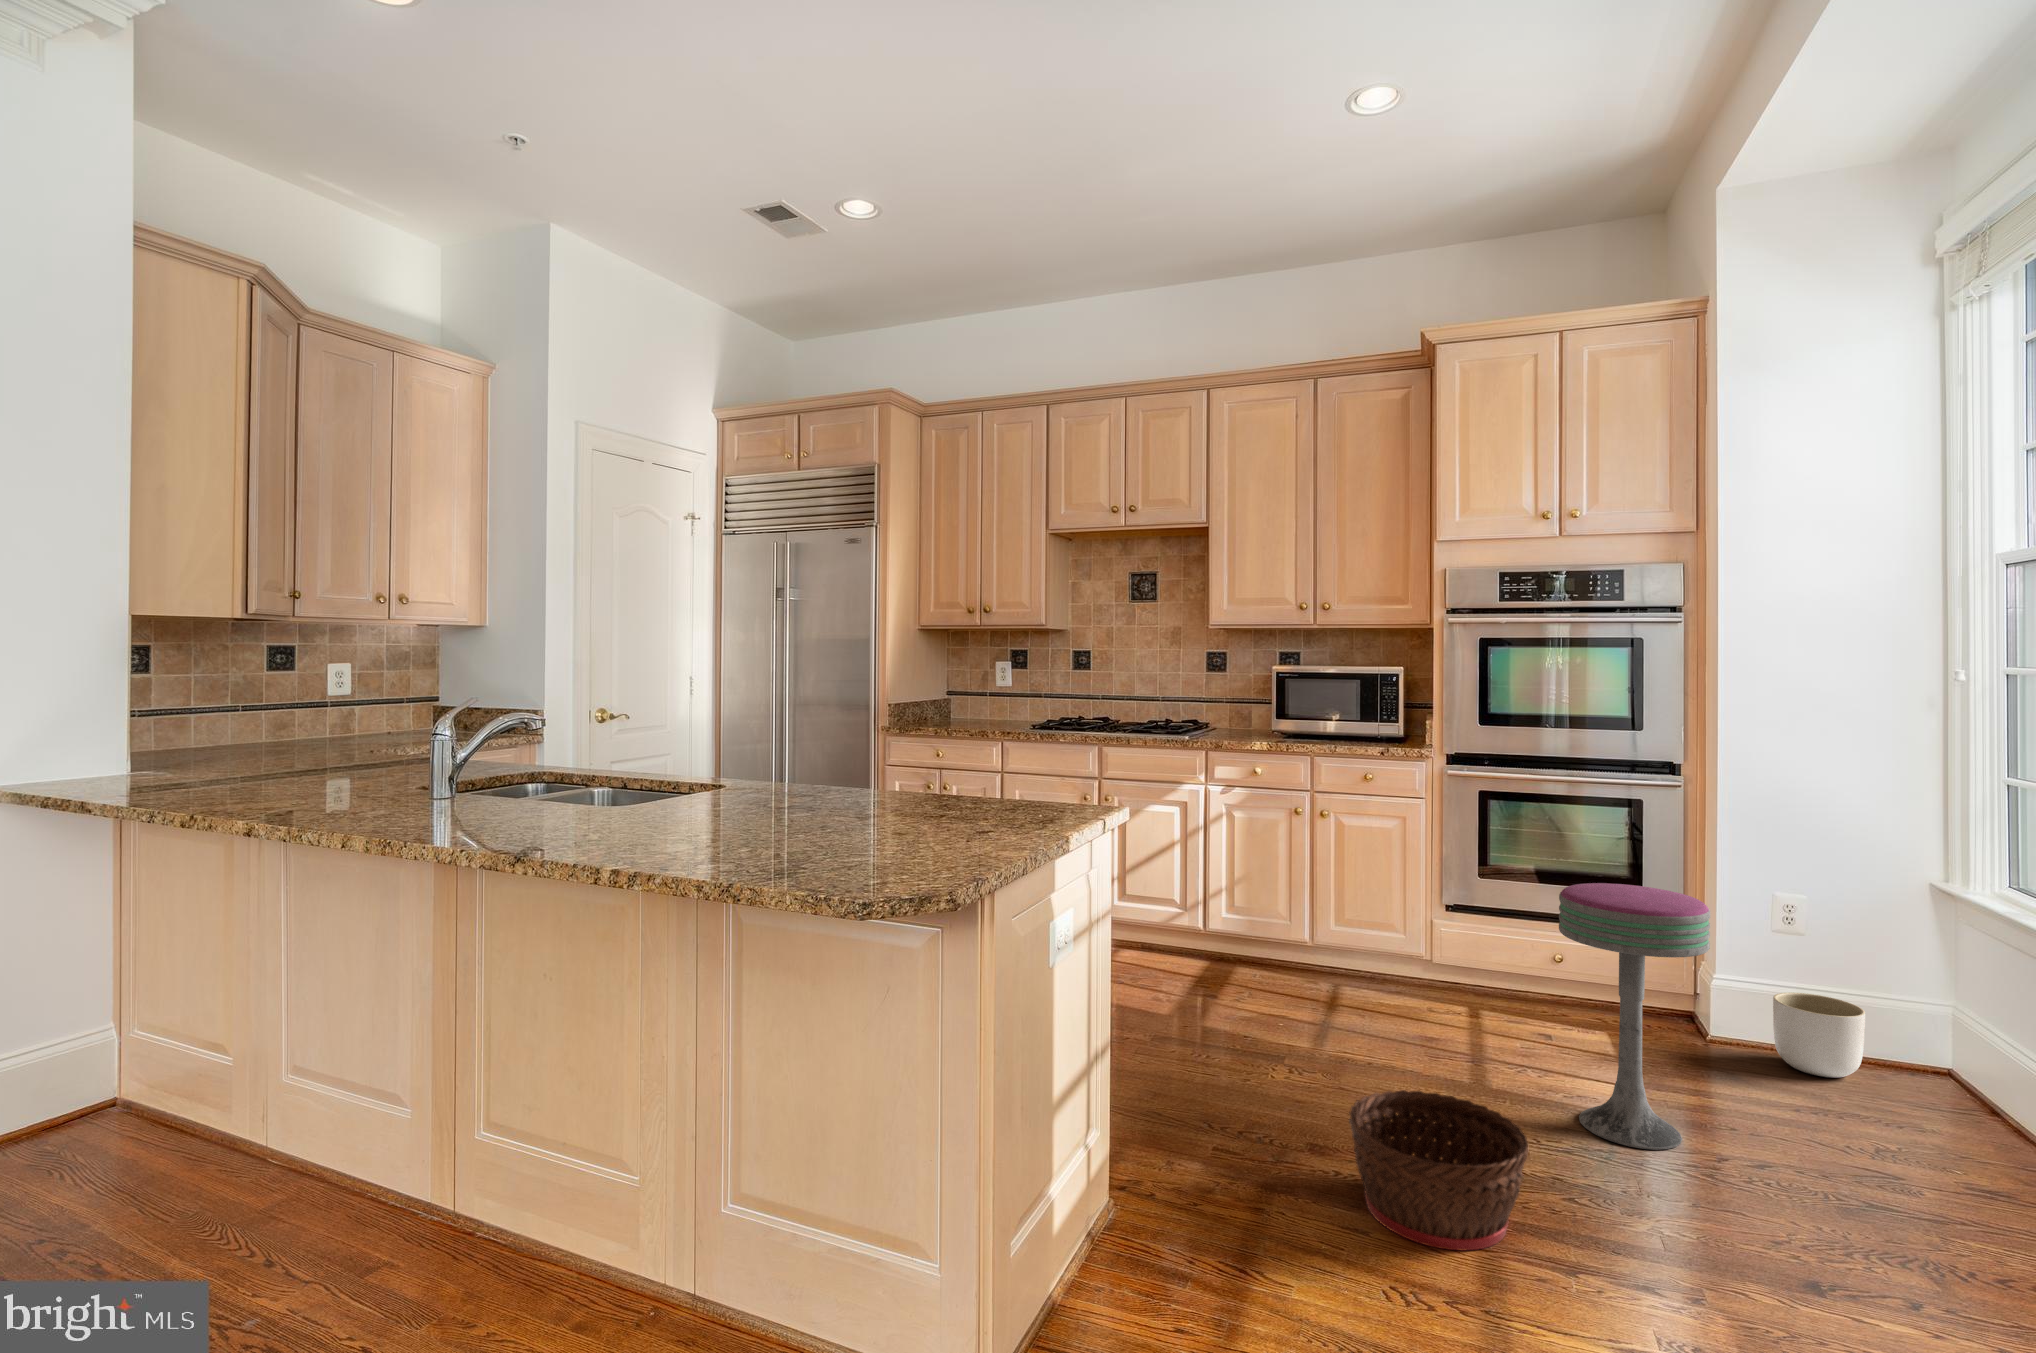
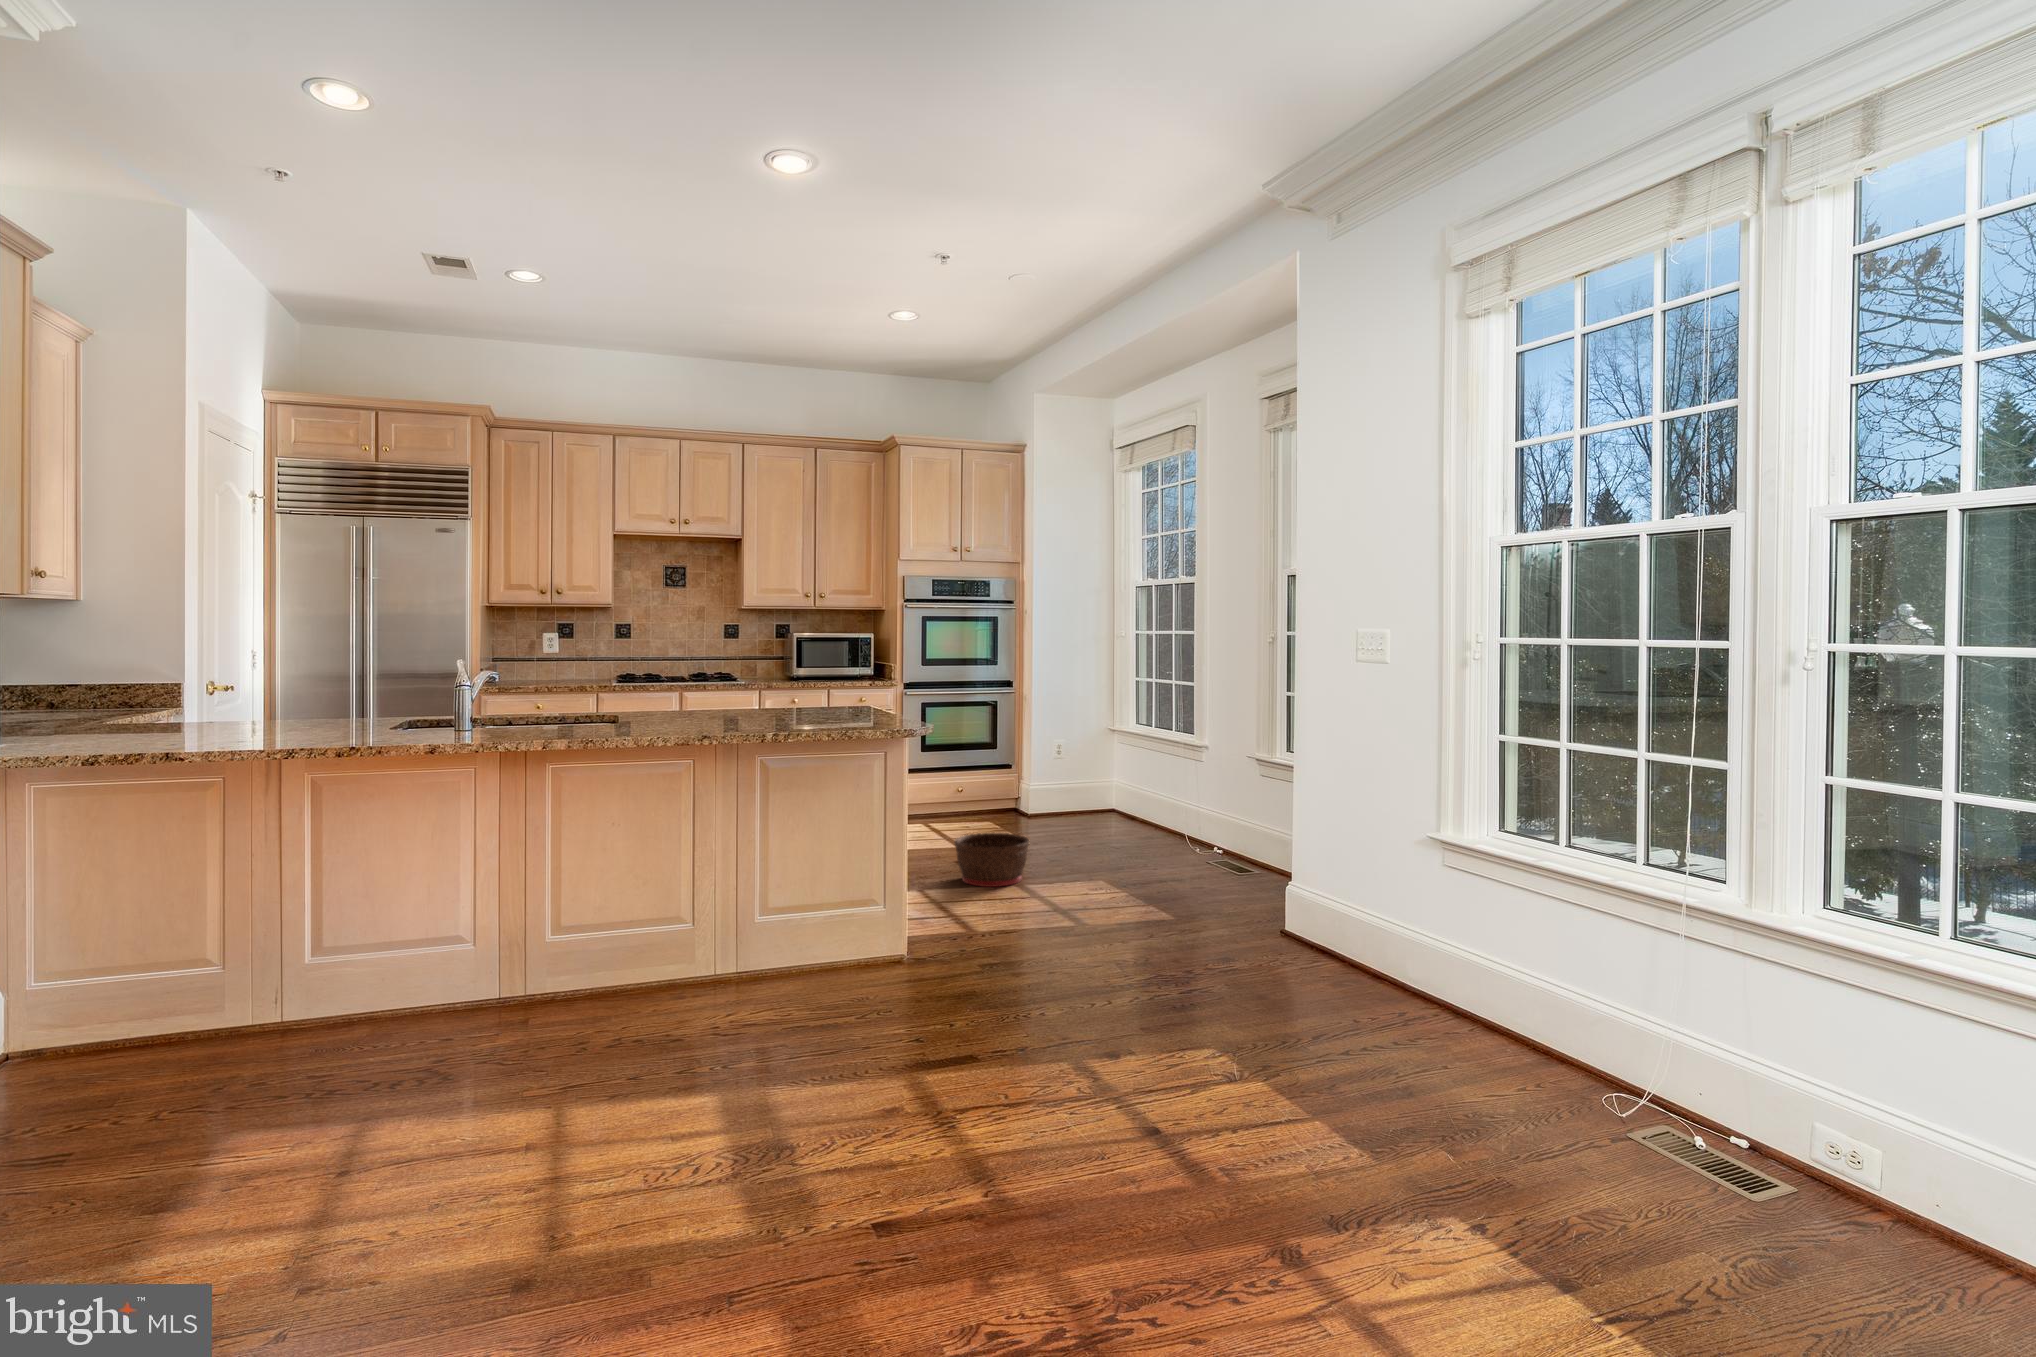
bar stool: present [1559,883,1710,1150] -> none [1000,736,1061,852]
planter: present [1773,993,1865,1078] -> none [1058,787,1092,822]

